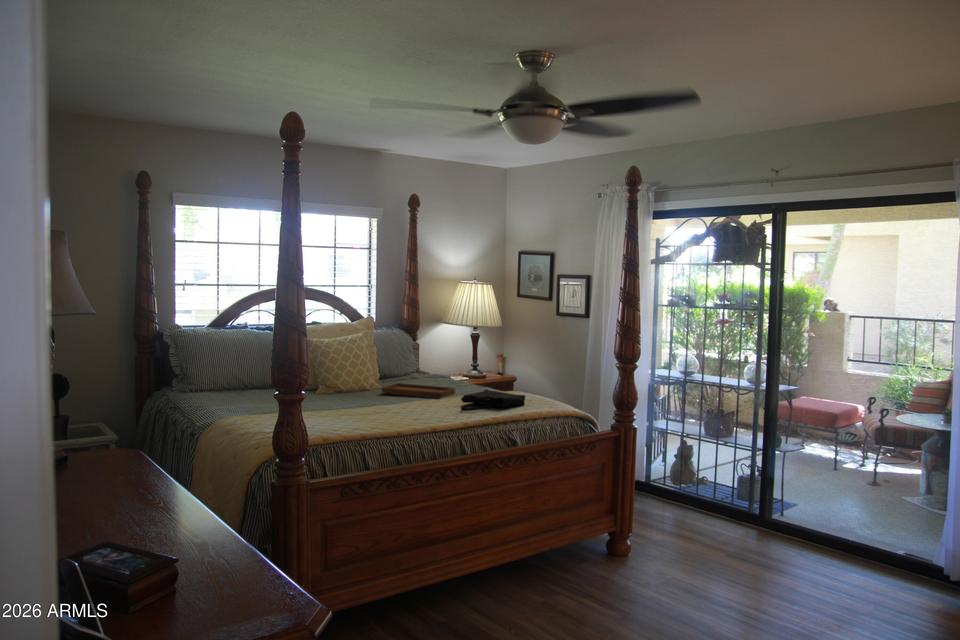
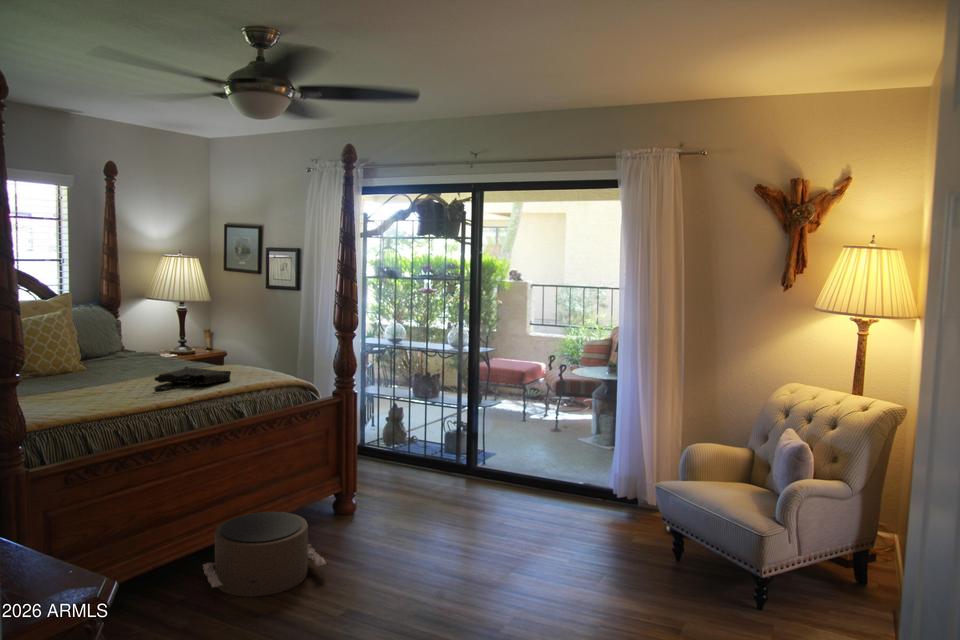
tray: present [382,371,456,399] -> none [58,350,152,380]
pouf: none [498,532,611,610] -> present [203,512,326,597]

